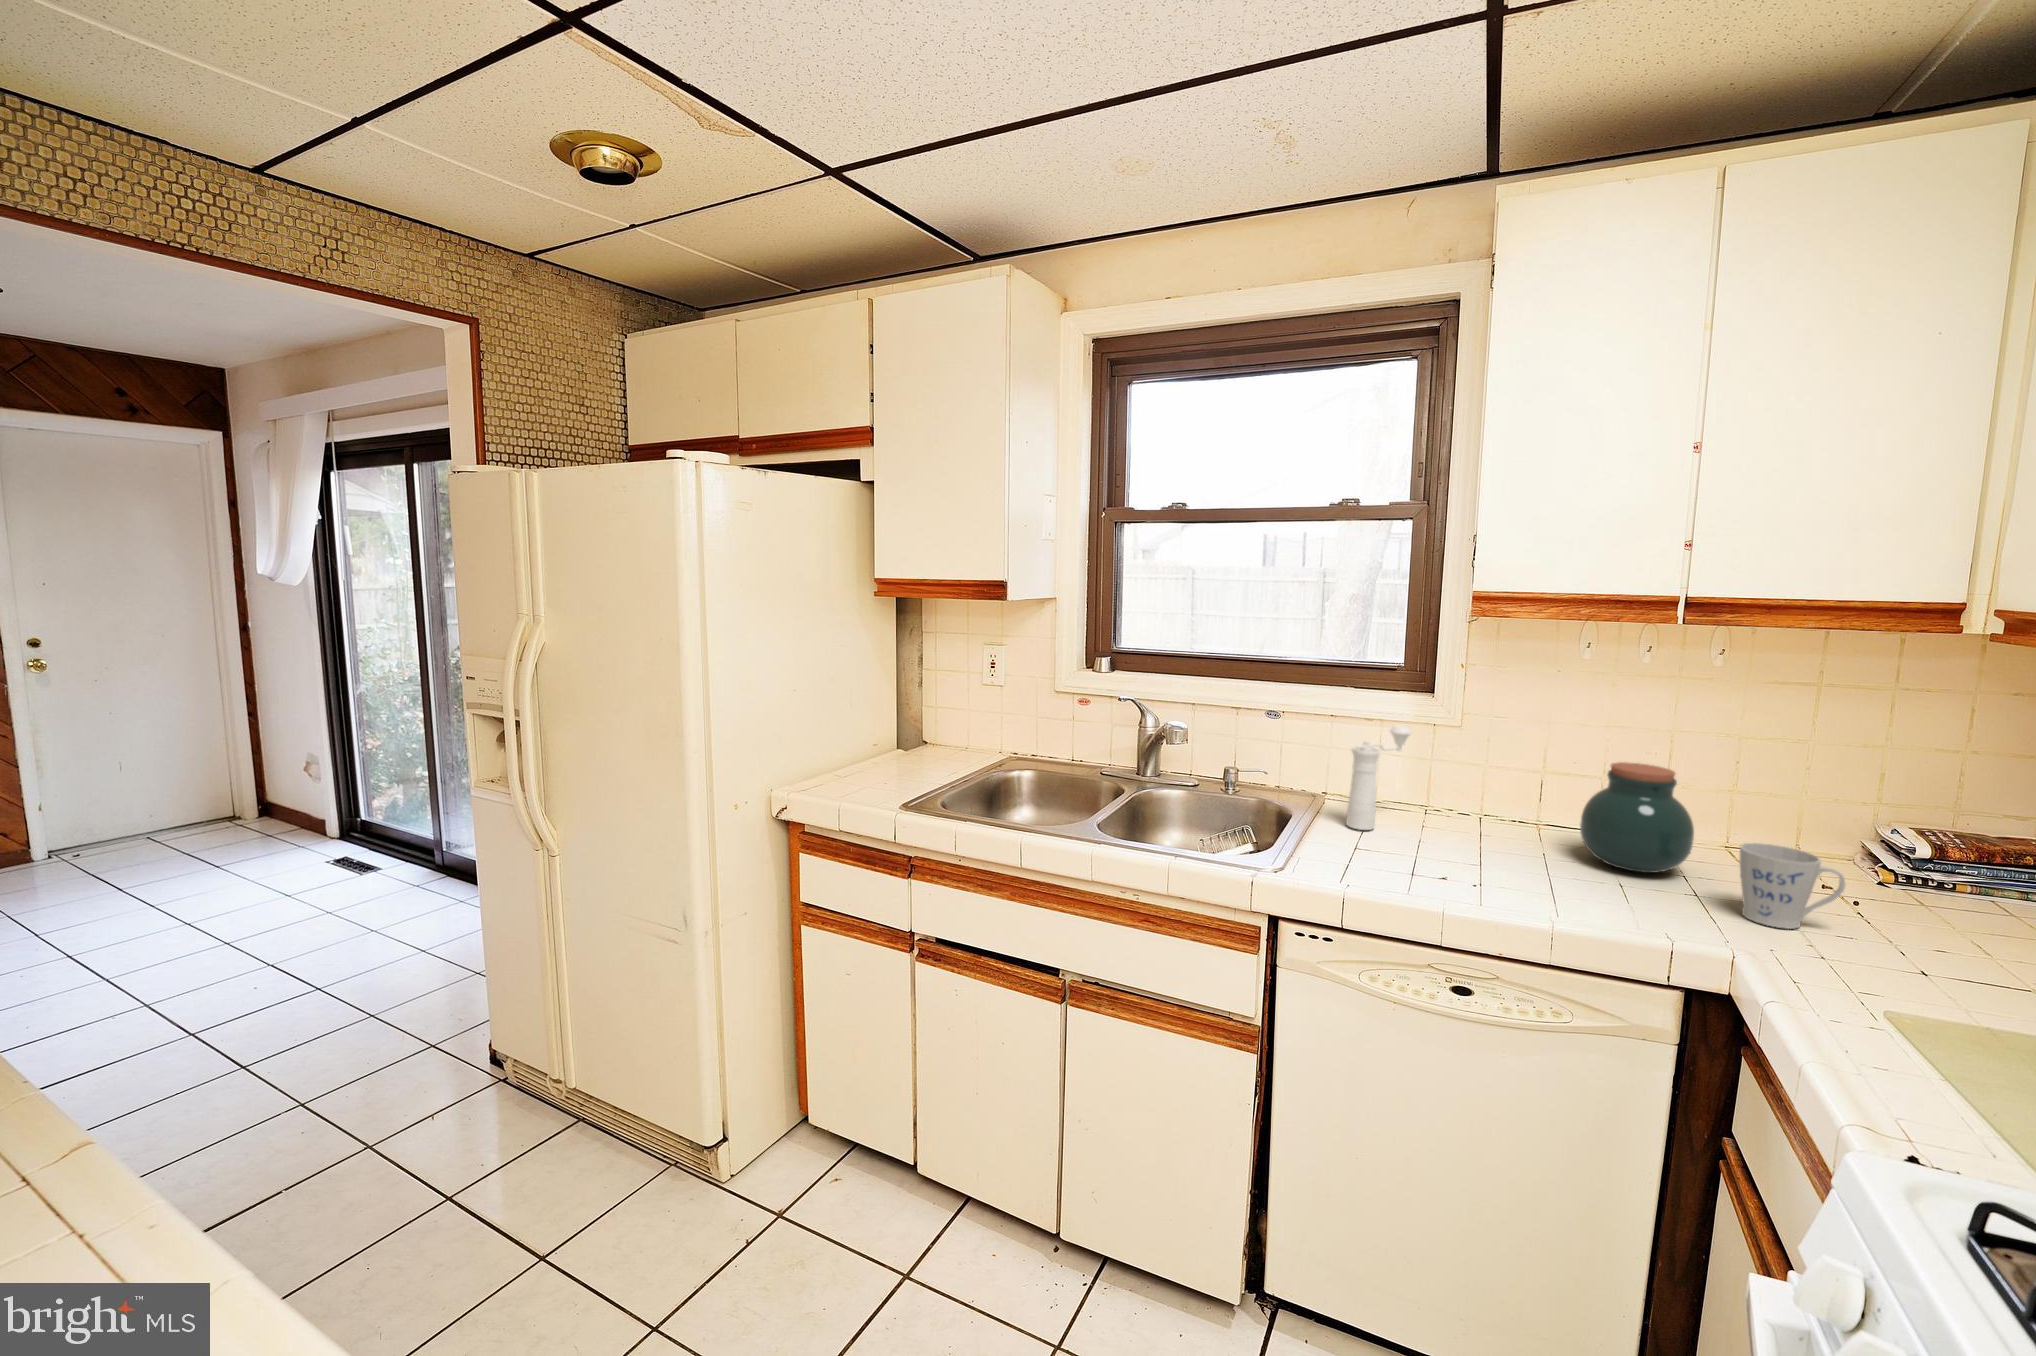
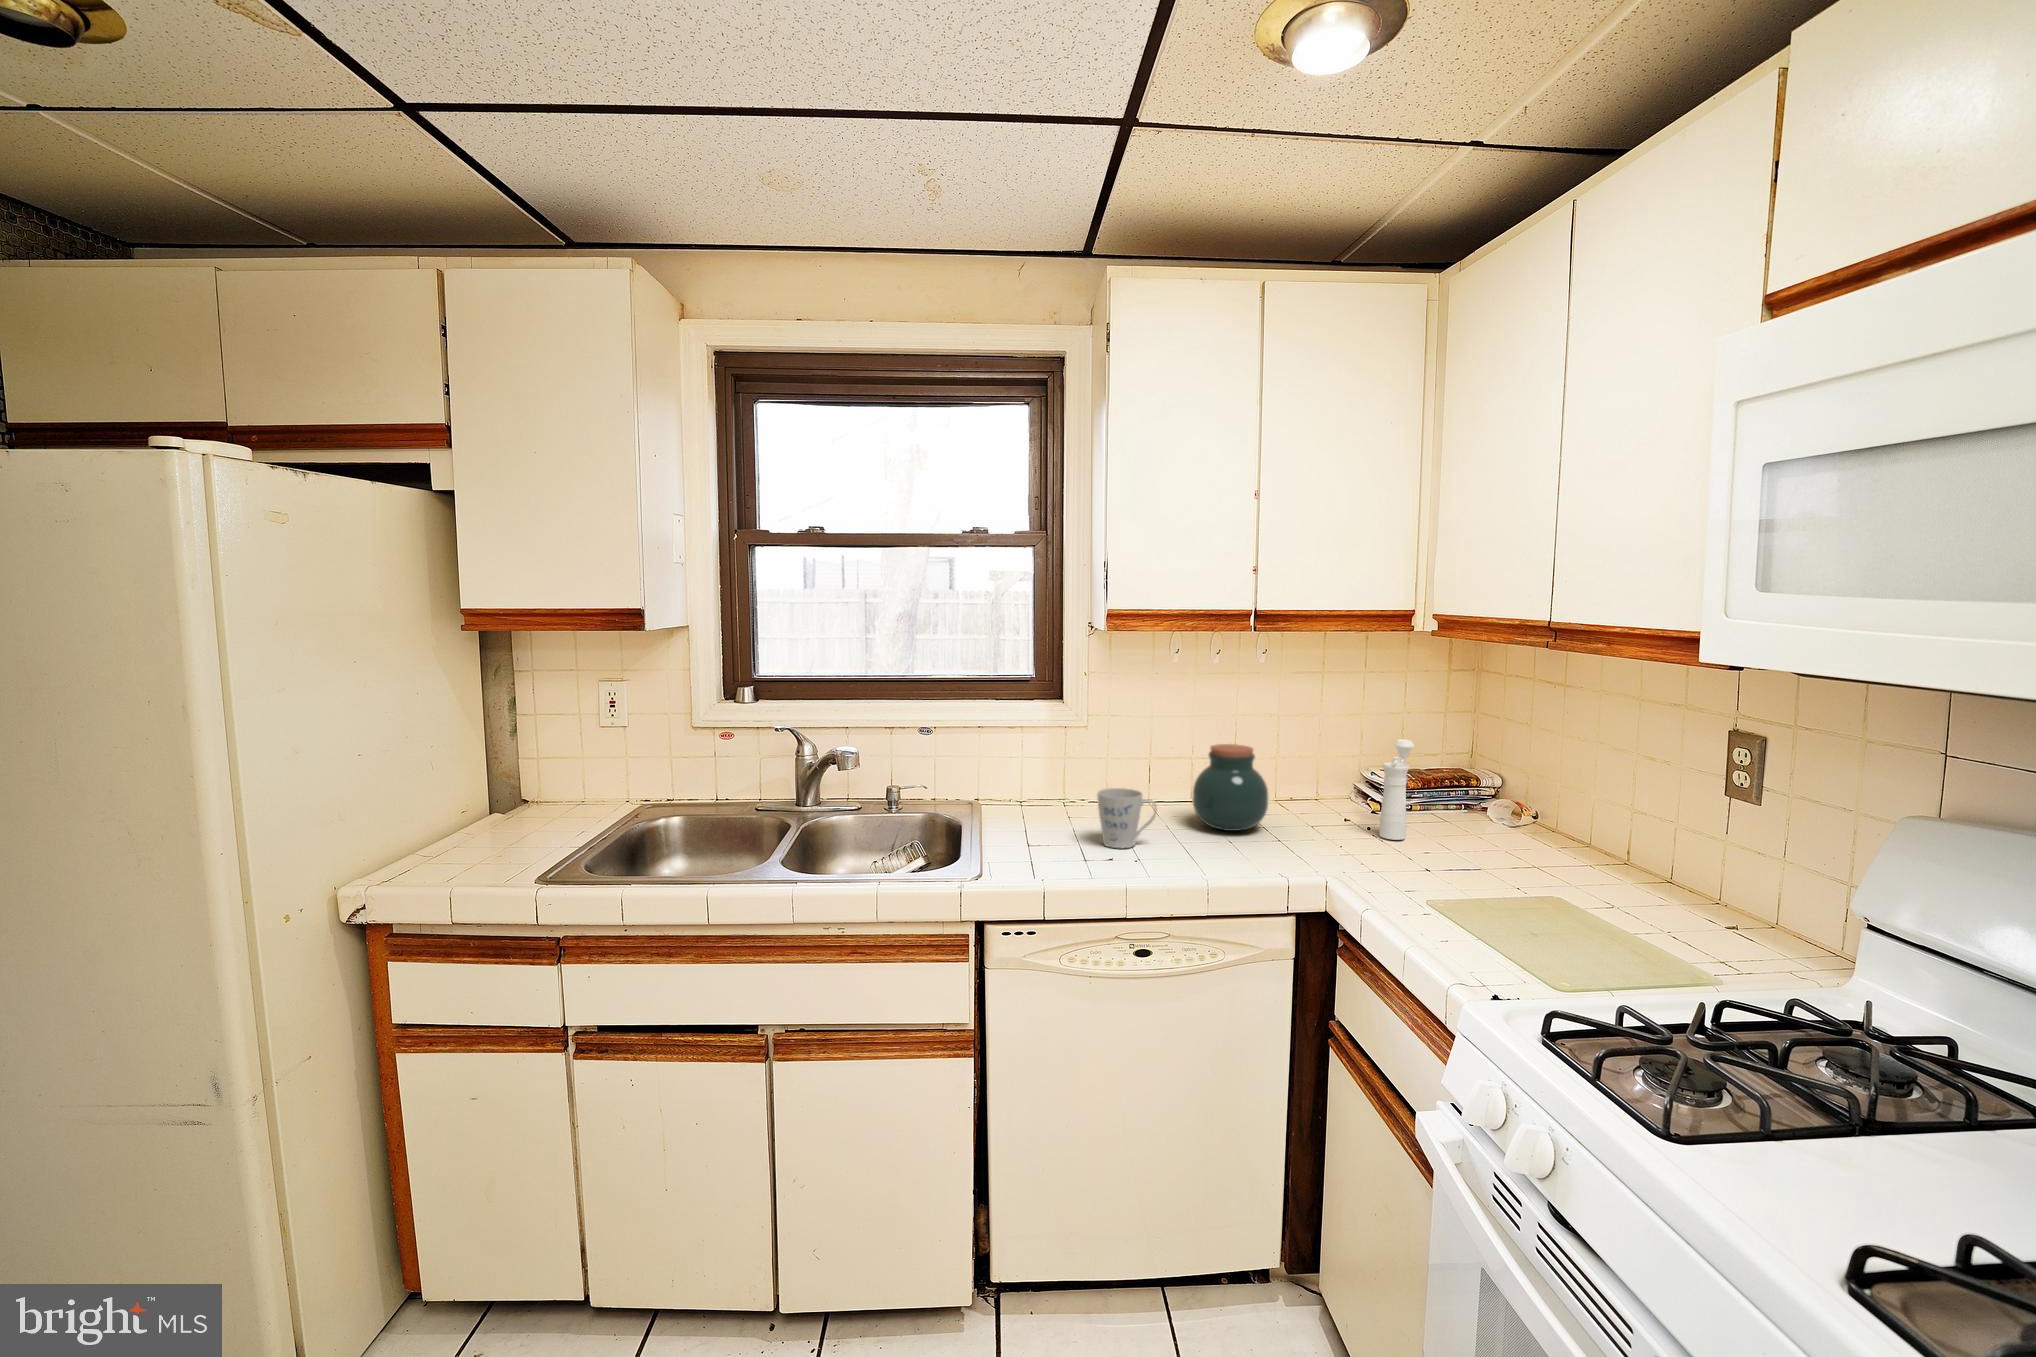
pepper mill: present [1346,725,1411,830] -> present [1379,739,1414,840]
mug: present [1740,843,1845,929] -> present [1097,788,1157,848]

